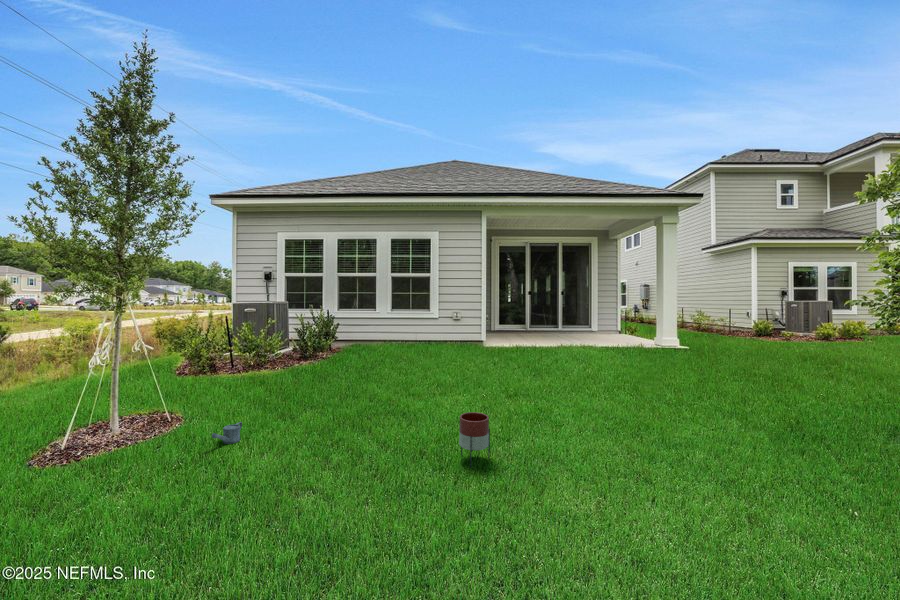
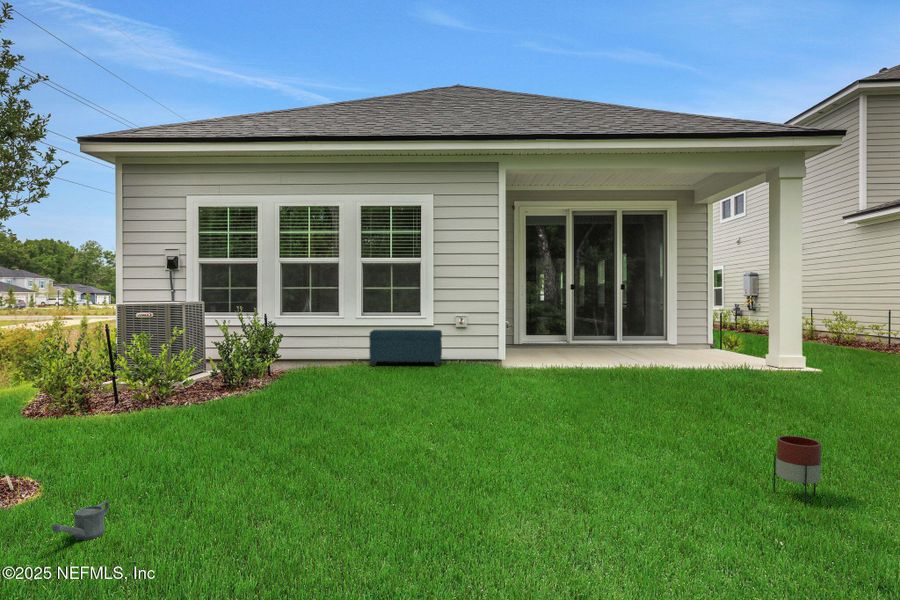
bench: none [395,321,443,345] -> present [369,330,442,366]
planter: present [459,412,490,467] -> present [773,436,822,506]

